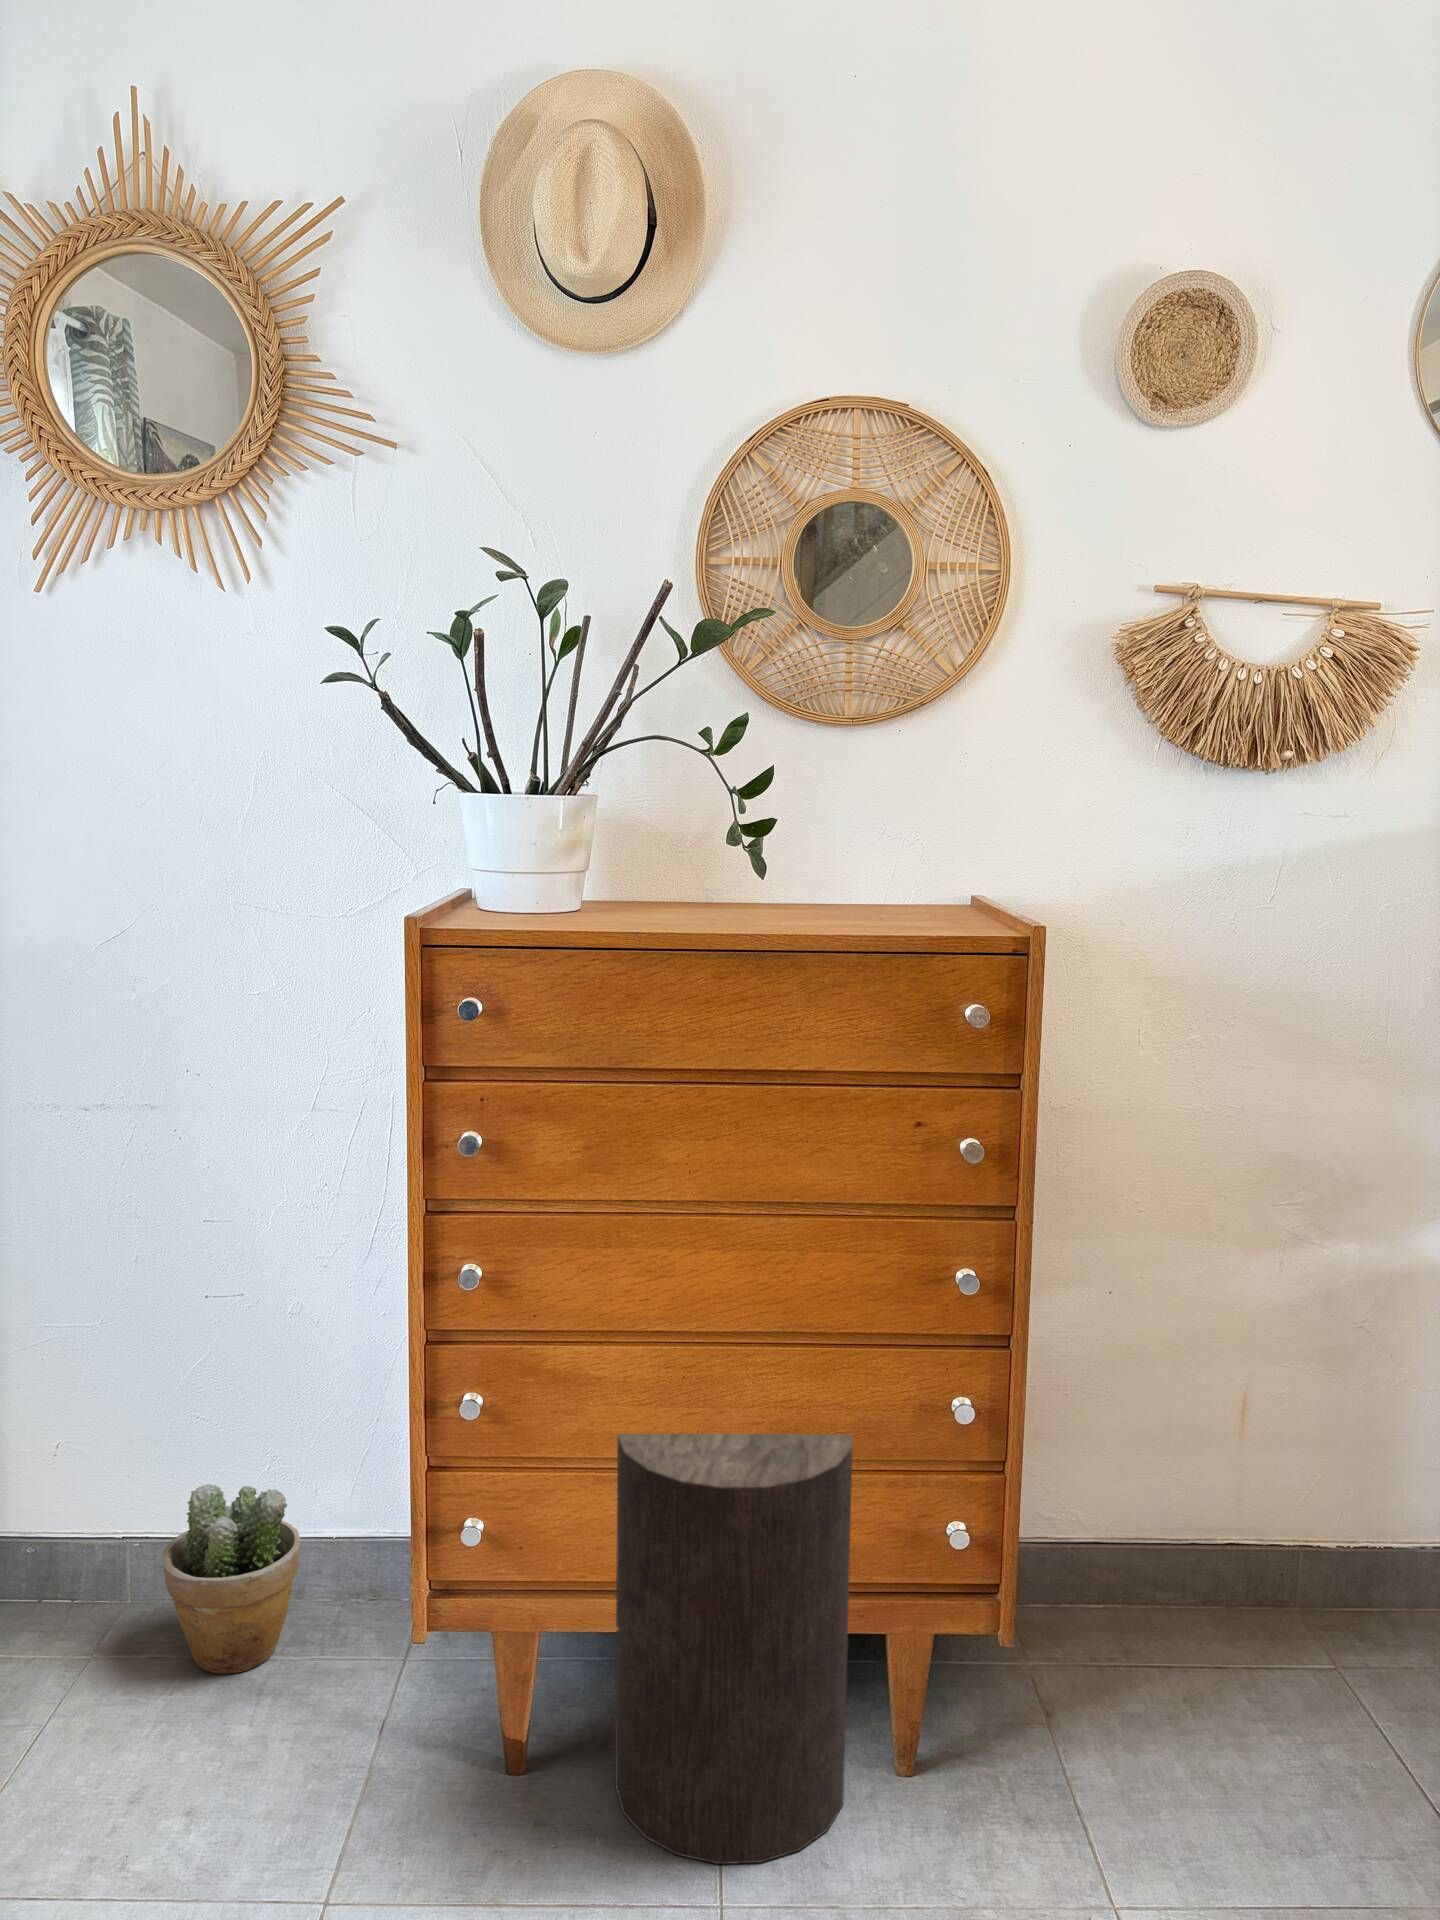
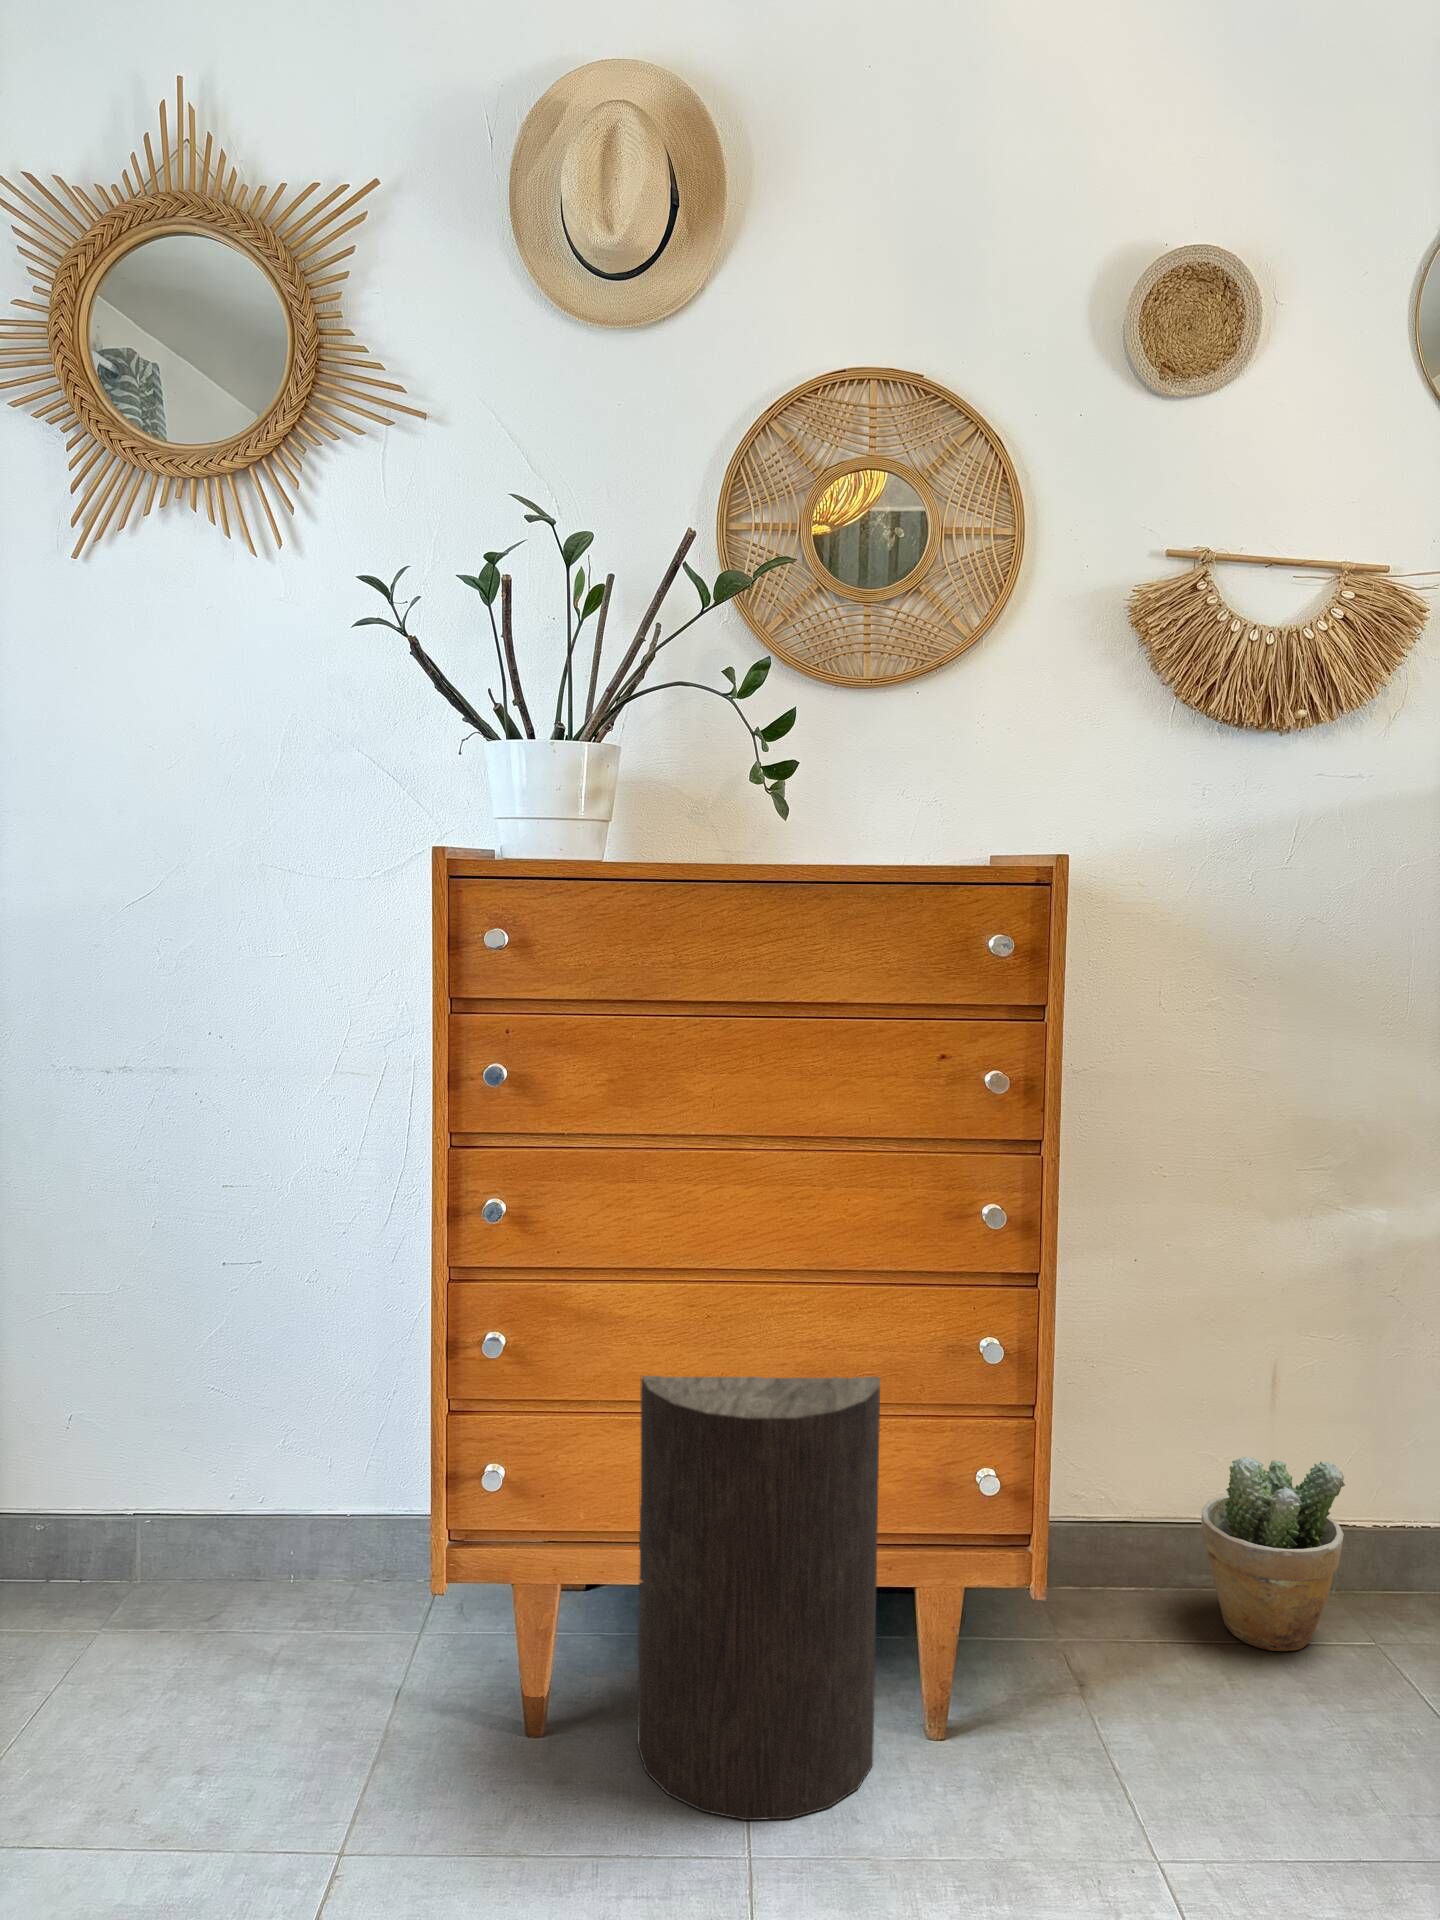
potted plant: present [162,1484,301,1674] -> present [1201,1457,1345,1651]

